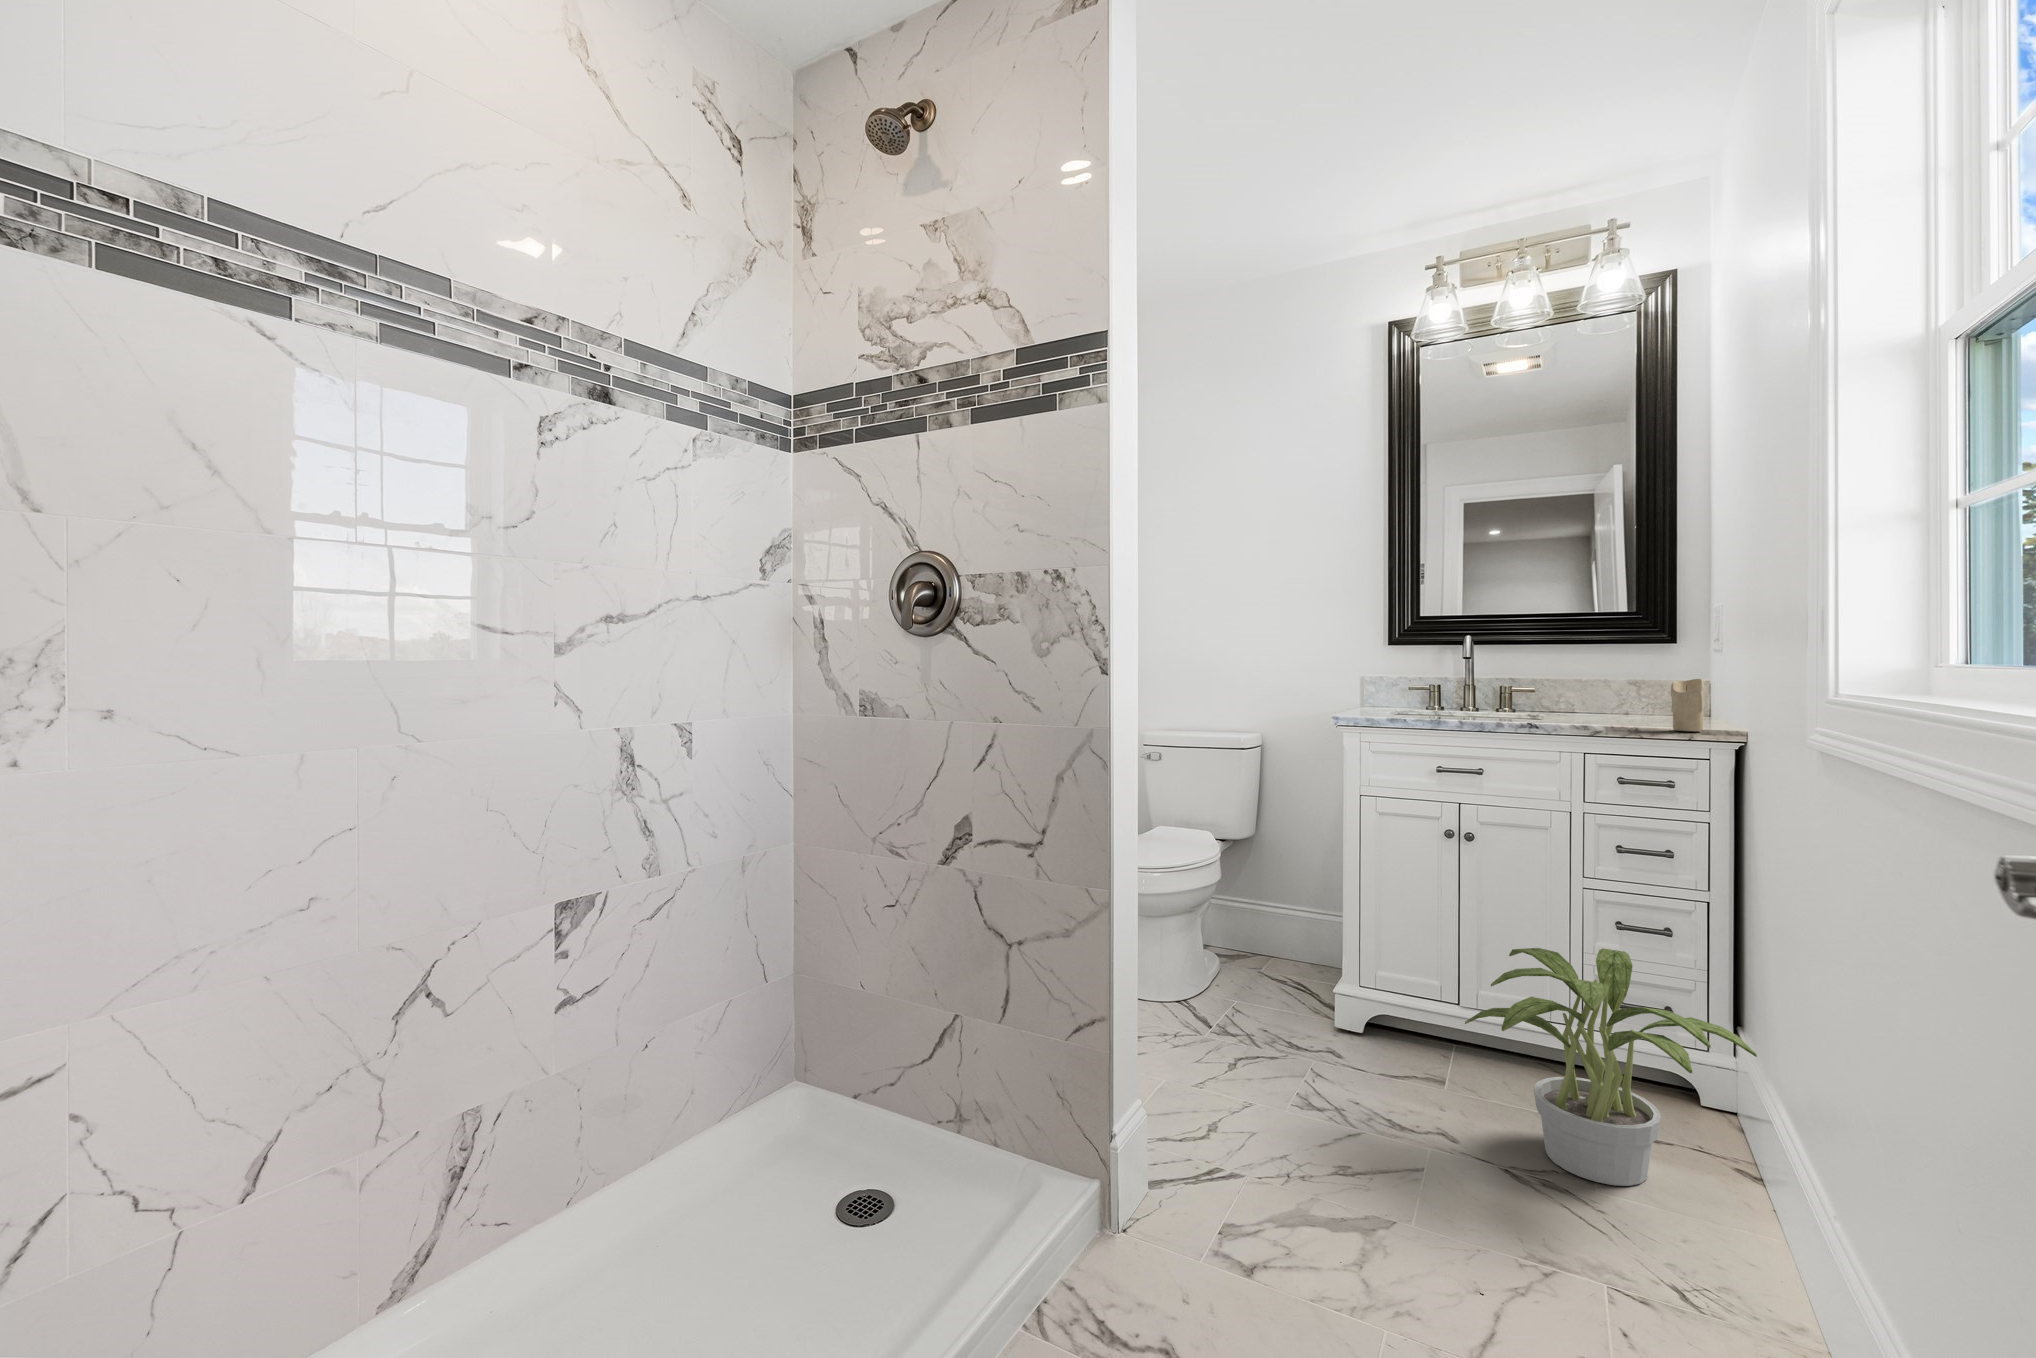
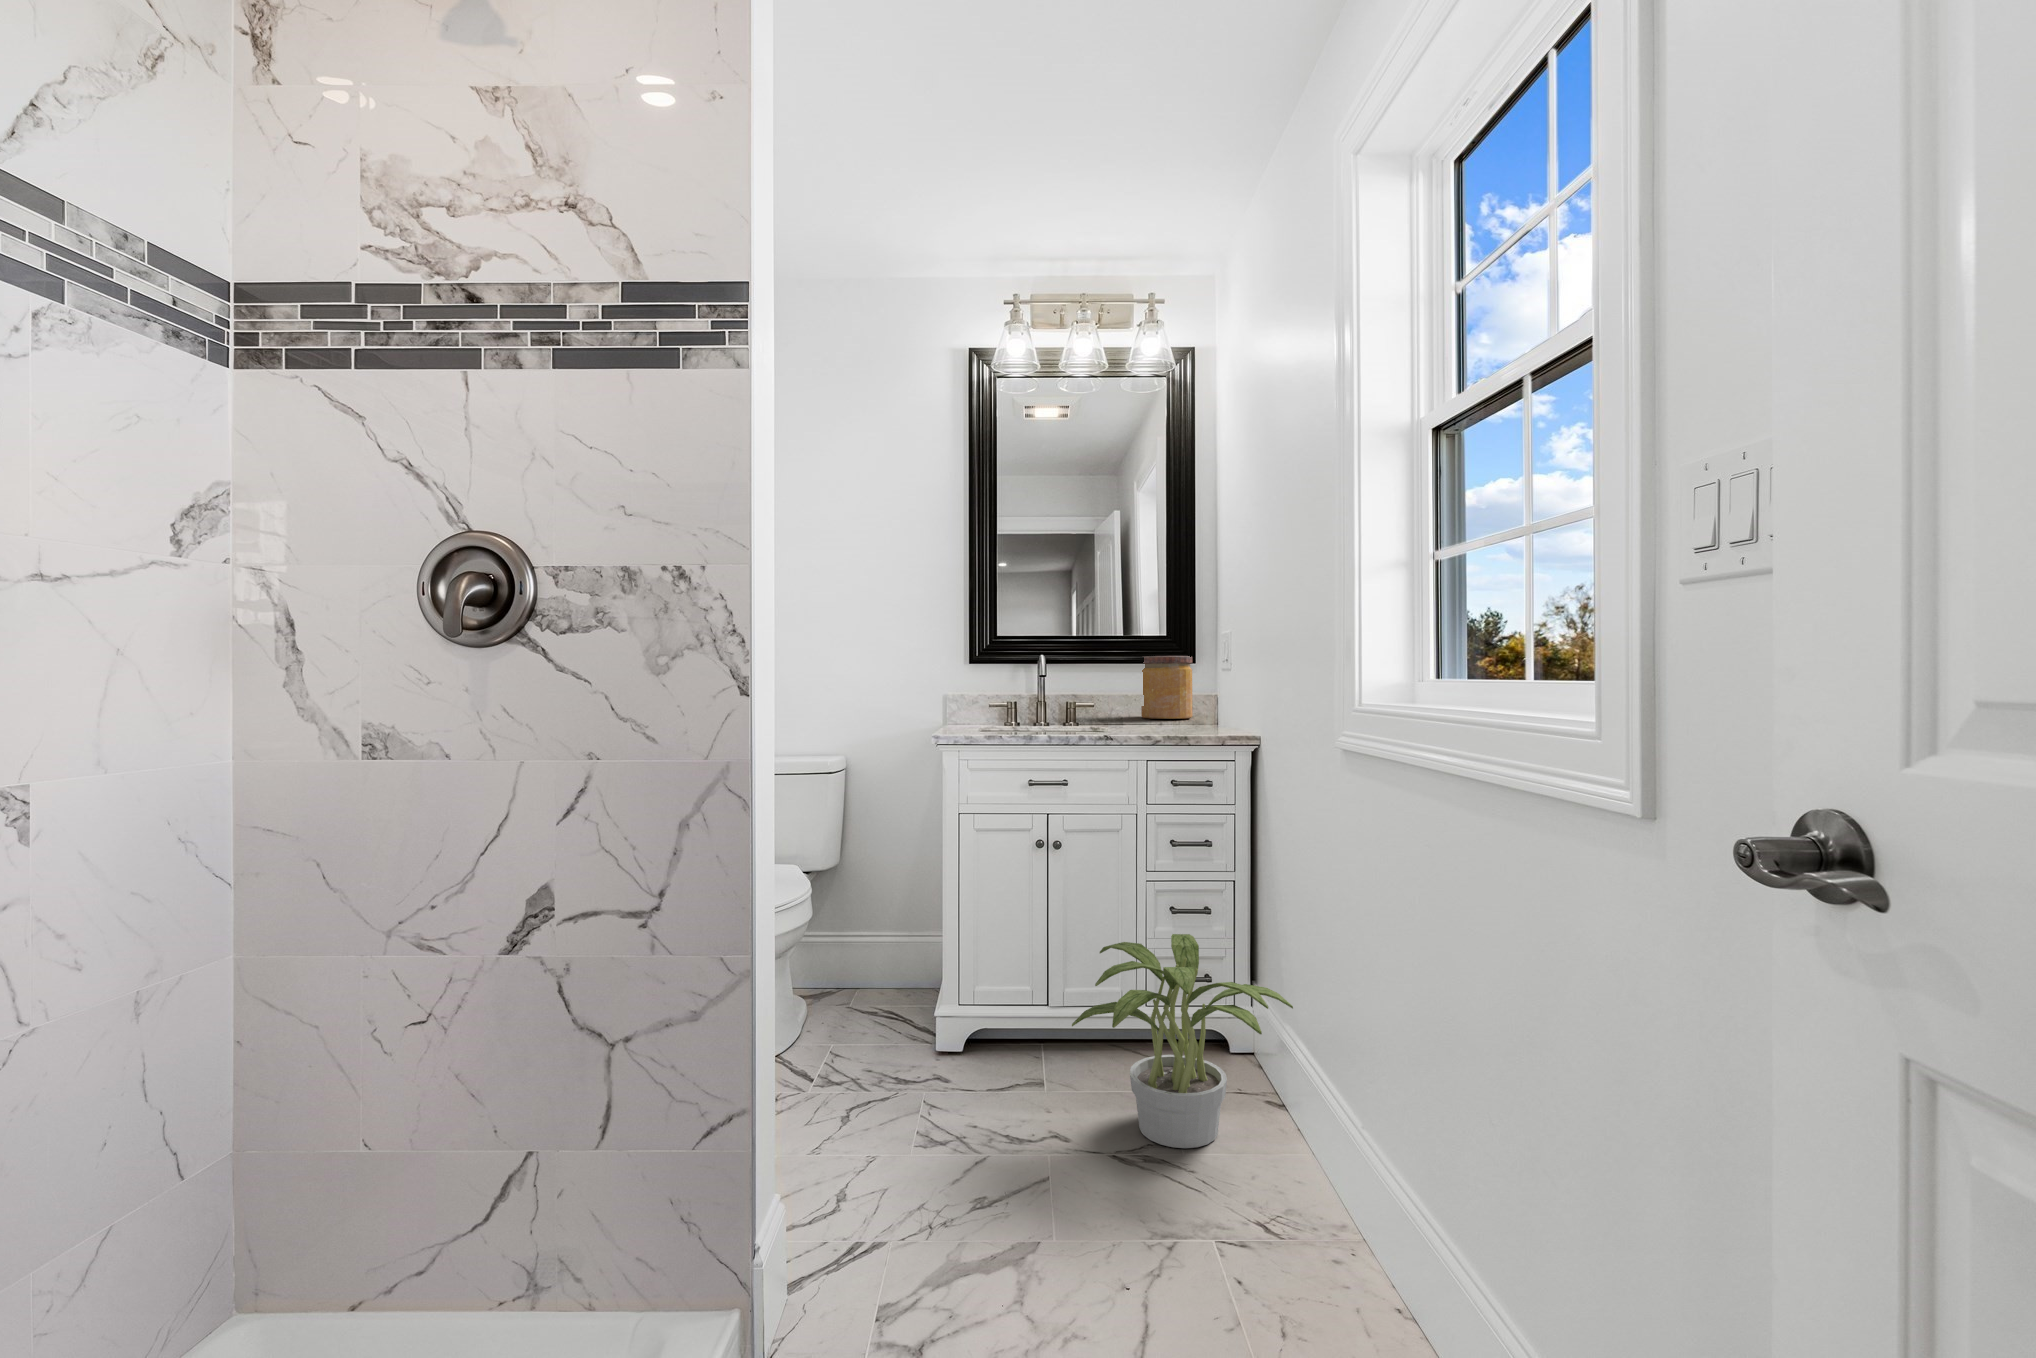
jar: none [1600,638,1671,710] -> present [1141,656,1192,719]
candle: present [1671,679,1704,731] -> none [1210,692,1233,737]

